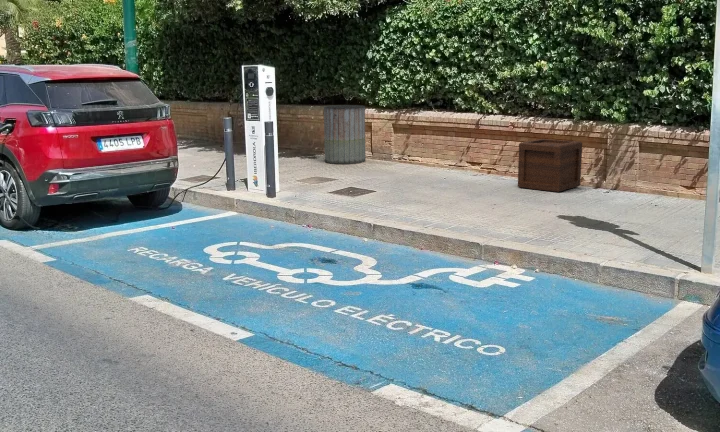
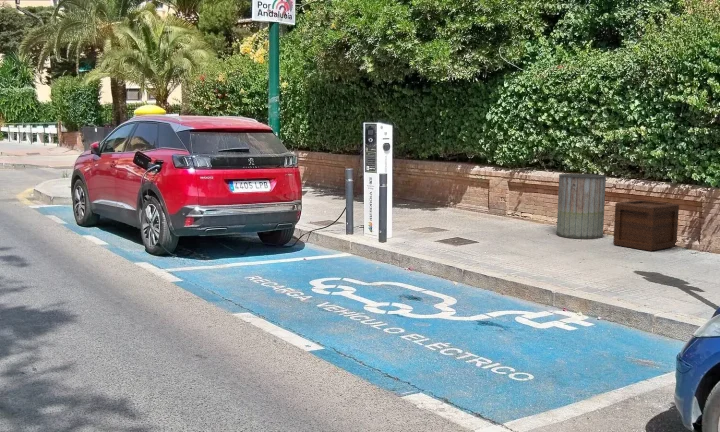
trash can: present [324,105,366,164] -> present [557,174,606,239]

